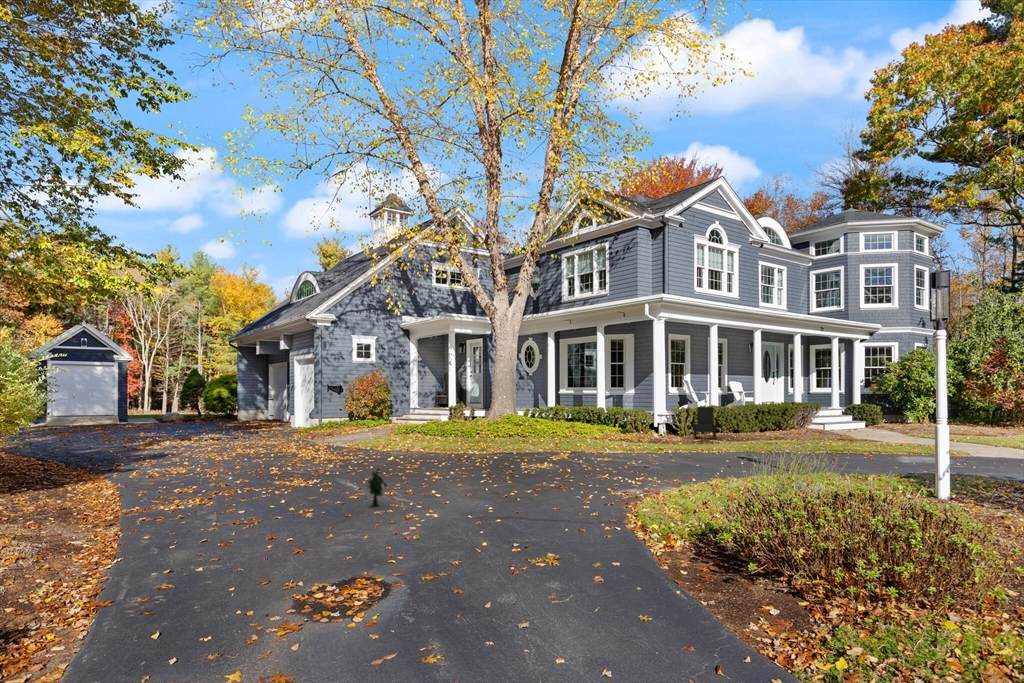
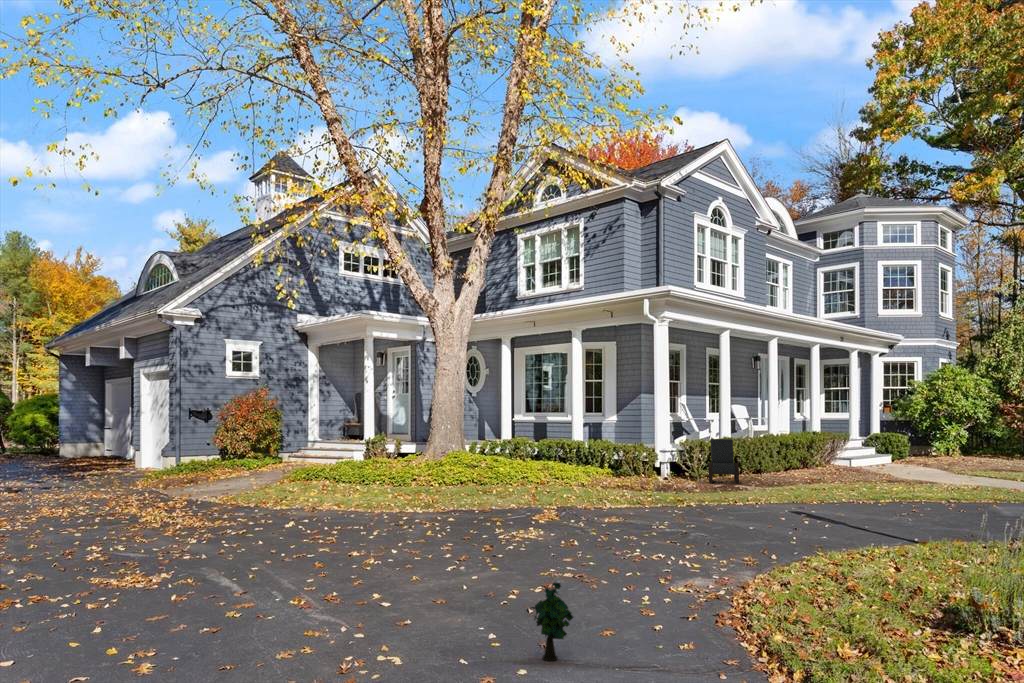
decorative plant: present [368,469,387,507] -> present [531,583,573,661]

